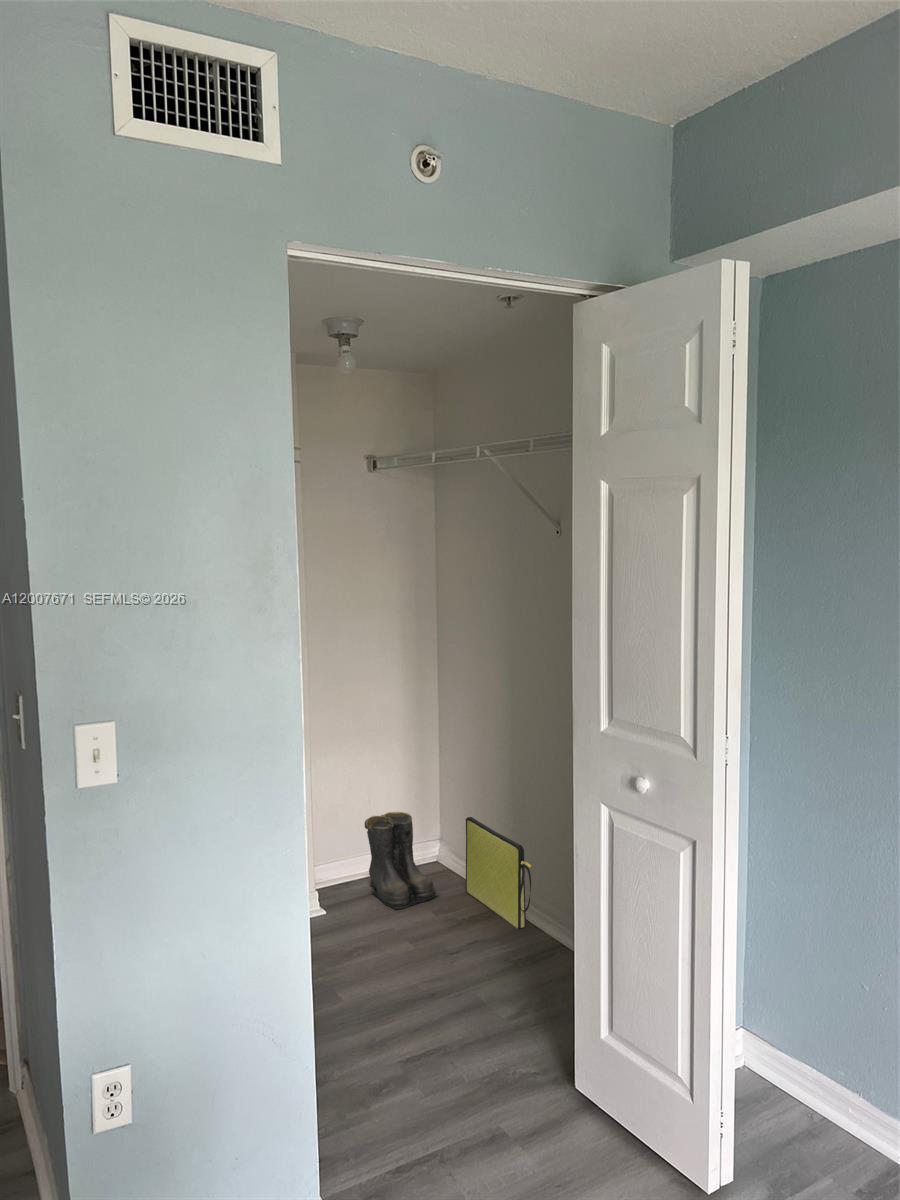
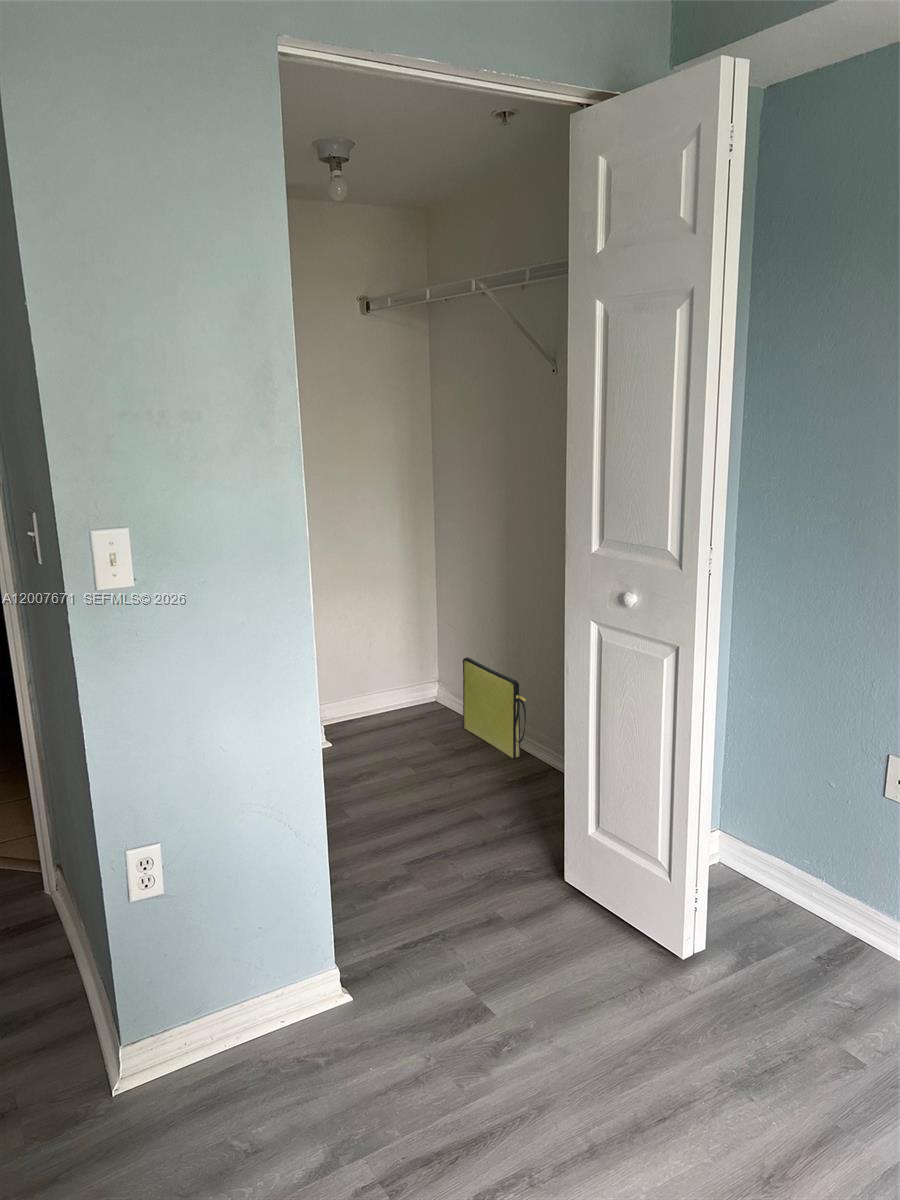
boots: present [365,812,439,909] -> none [365,655,439,744]

